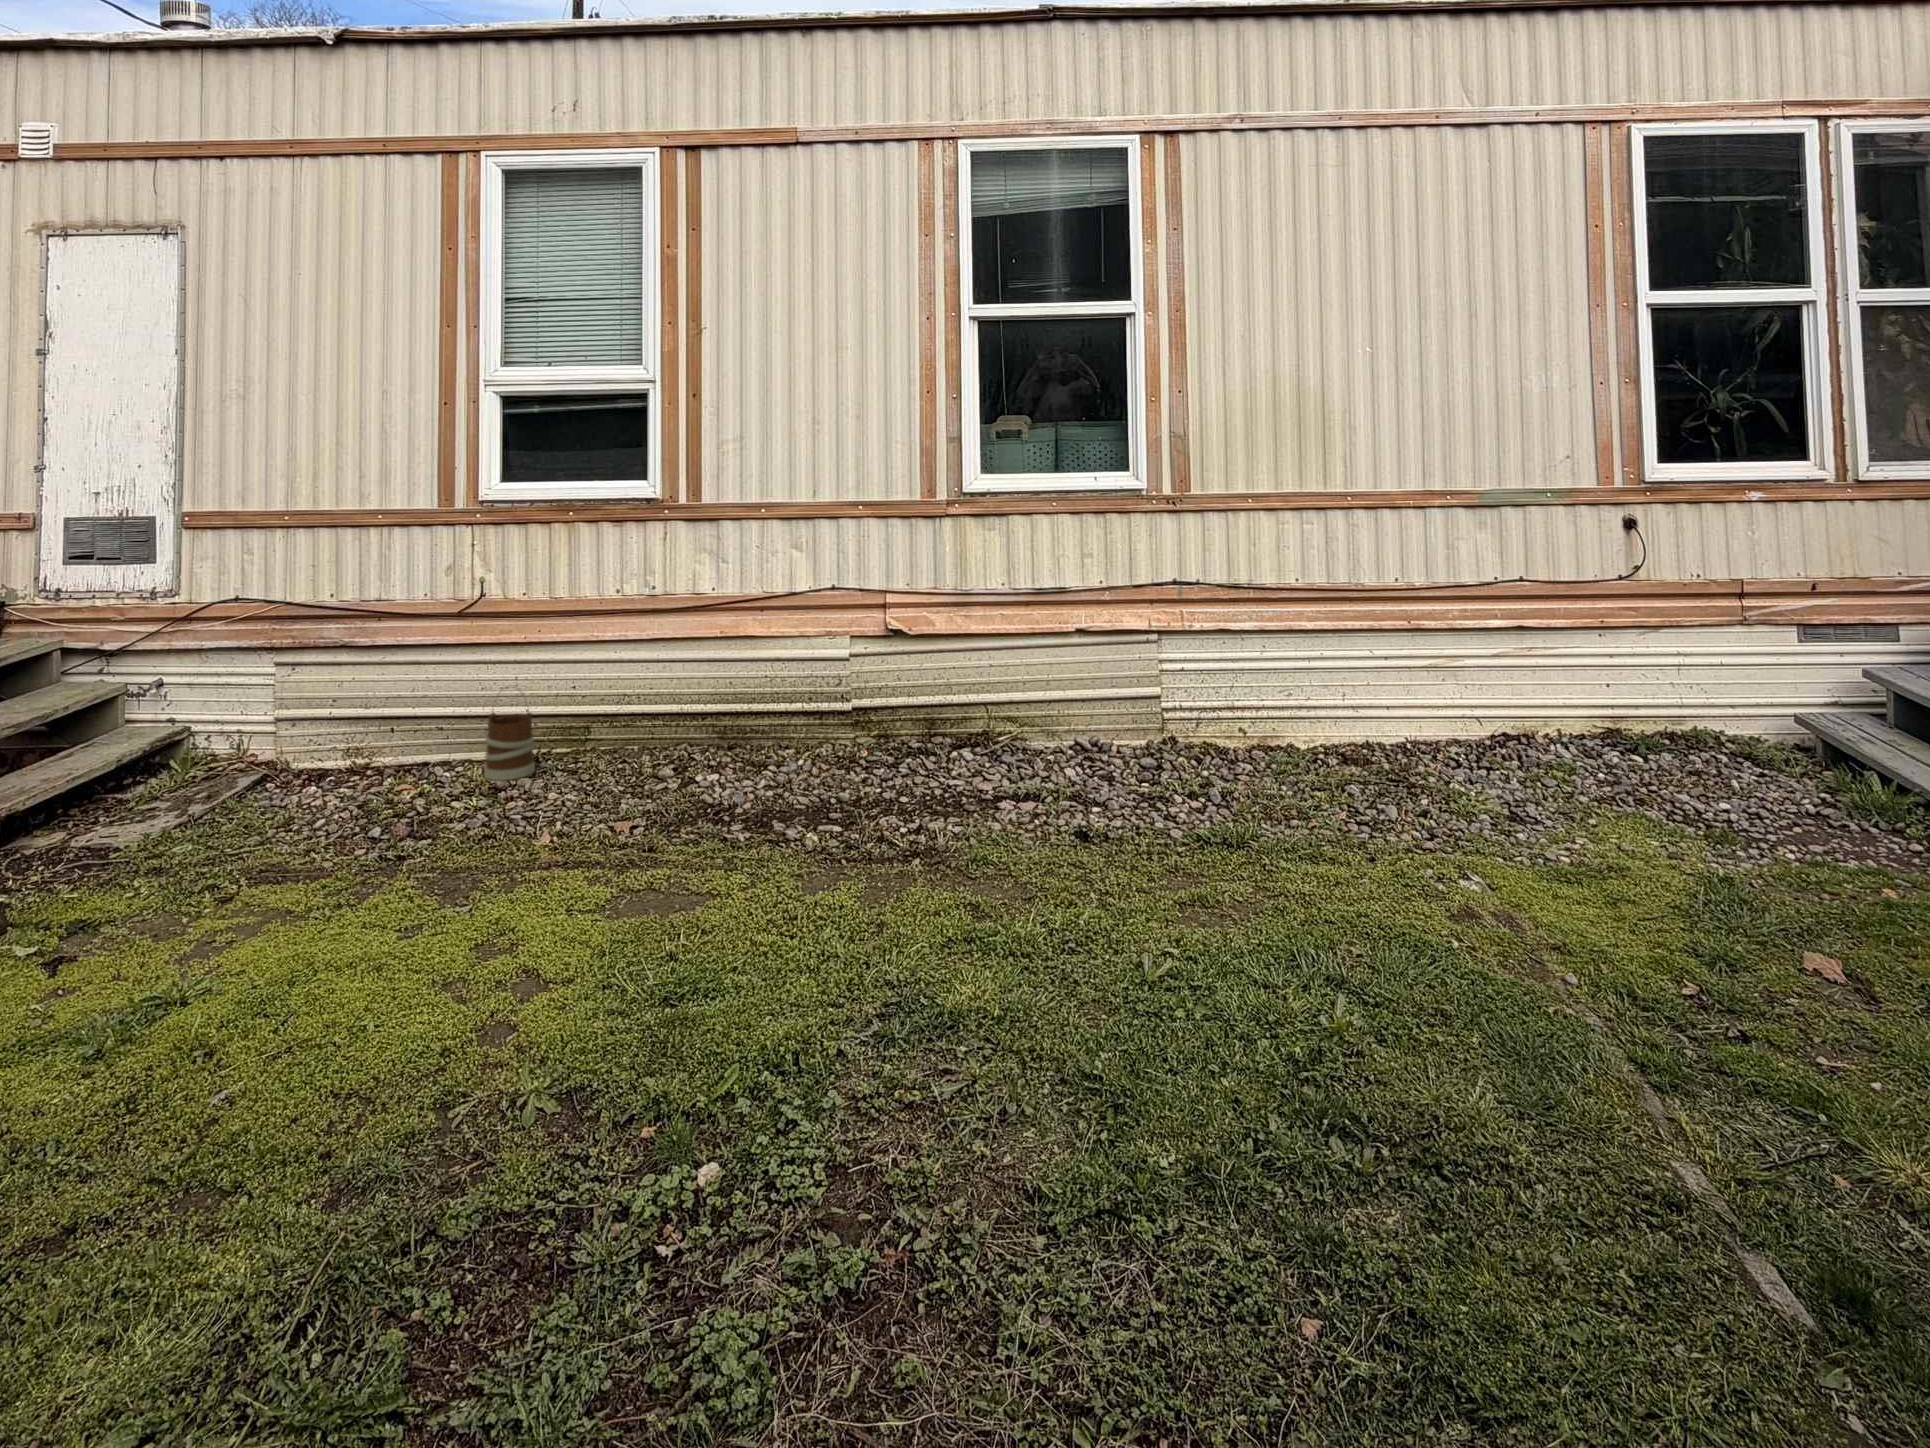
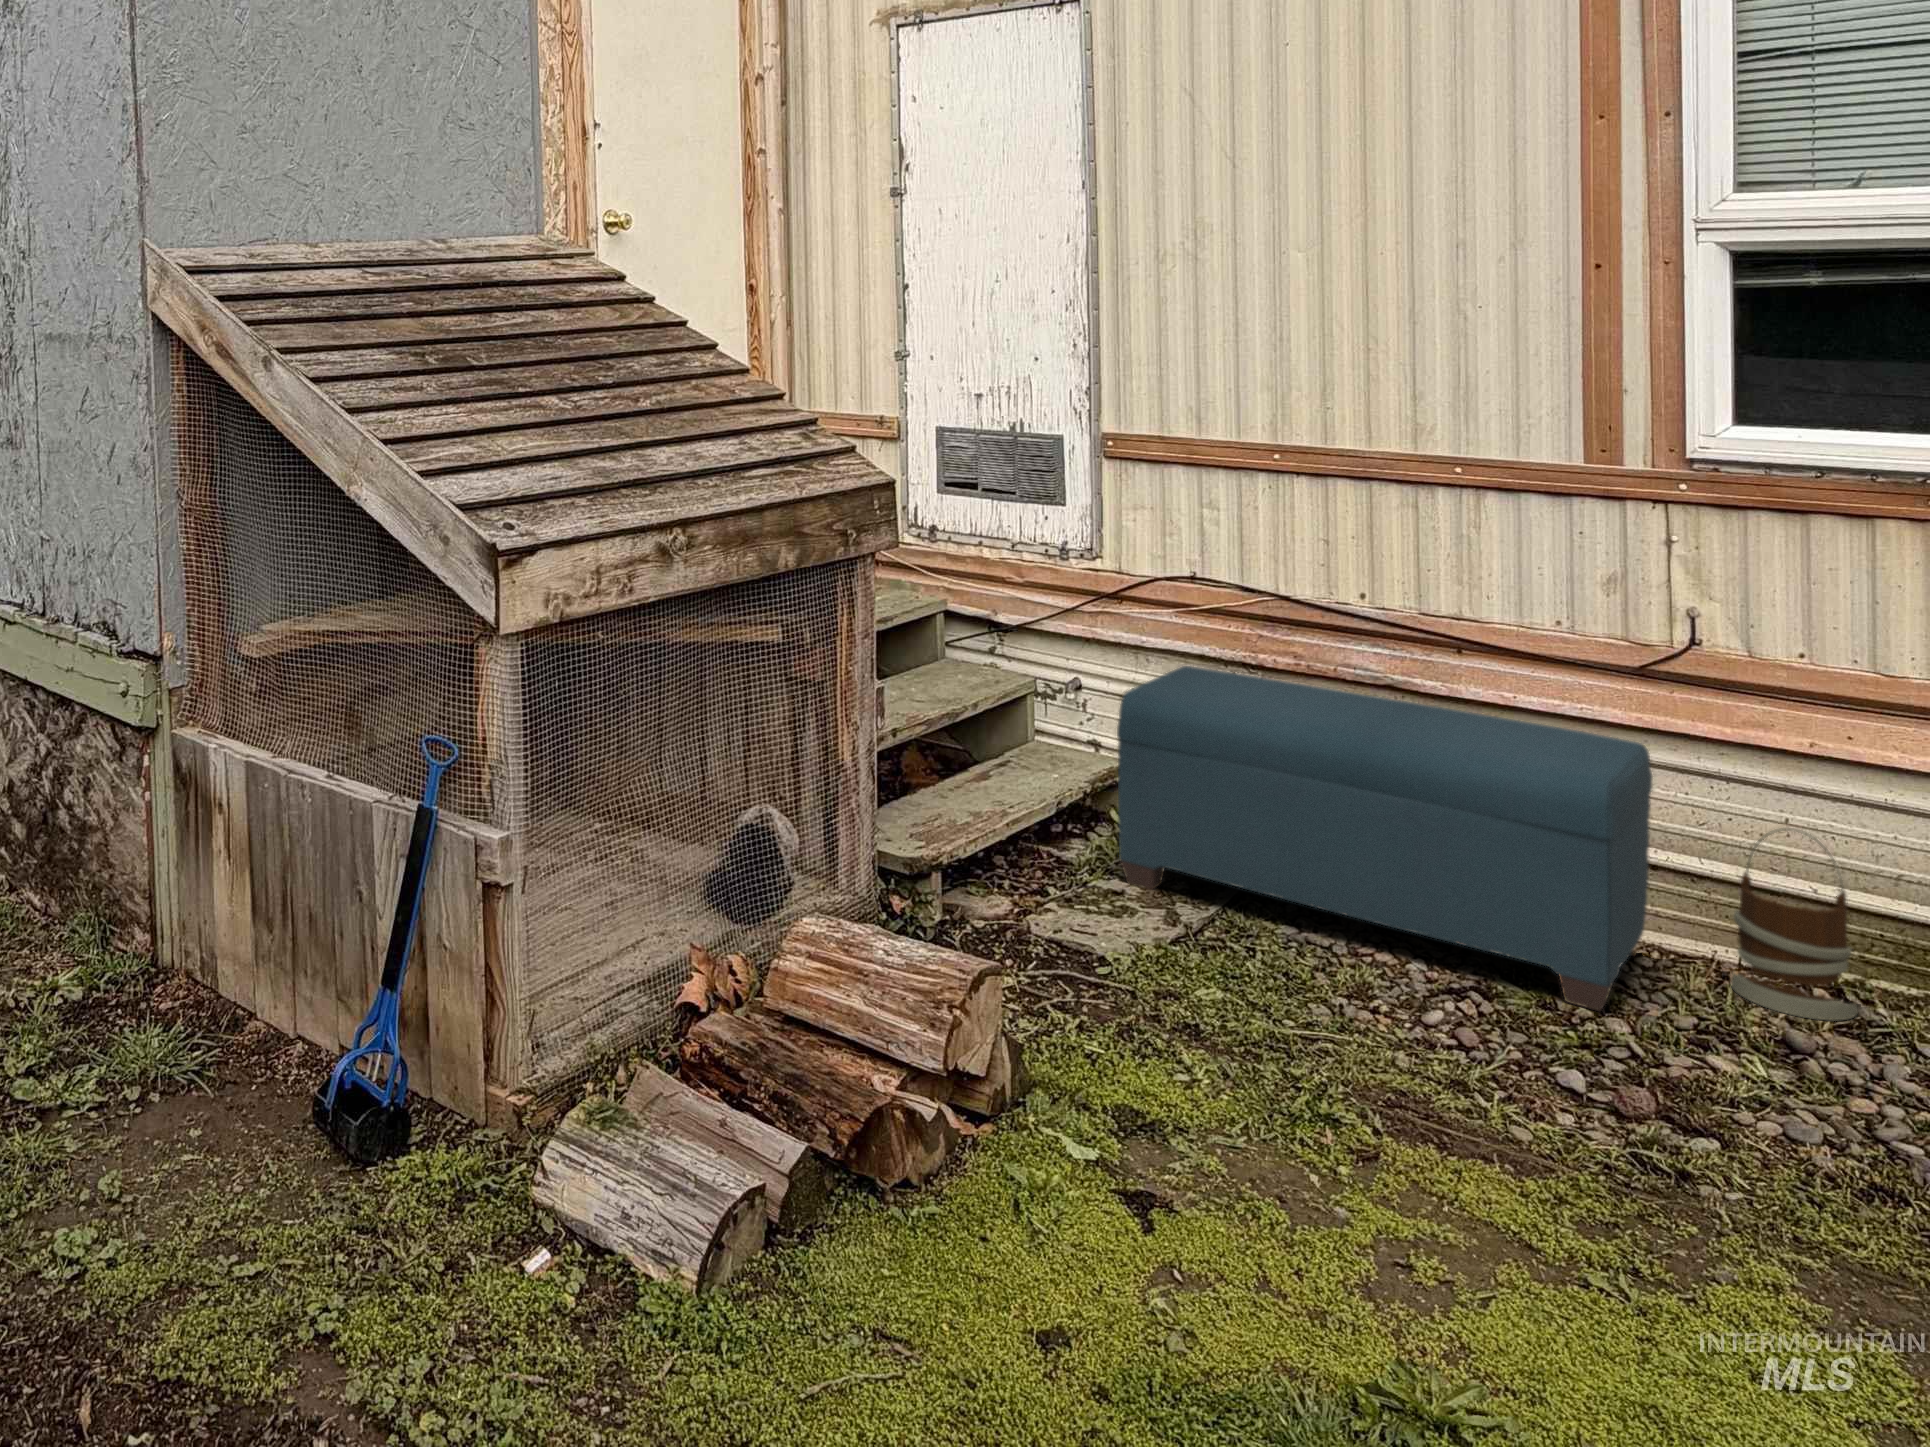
bench: none [154,656,459,805] -> present [1117,666,1652,1011]

